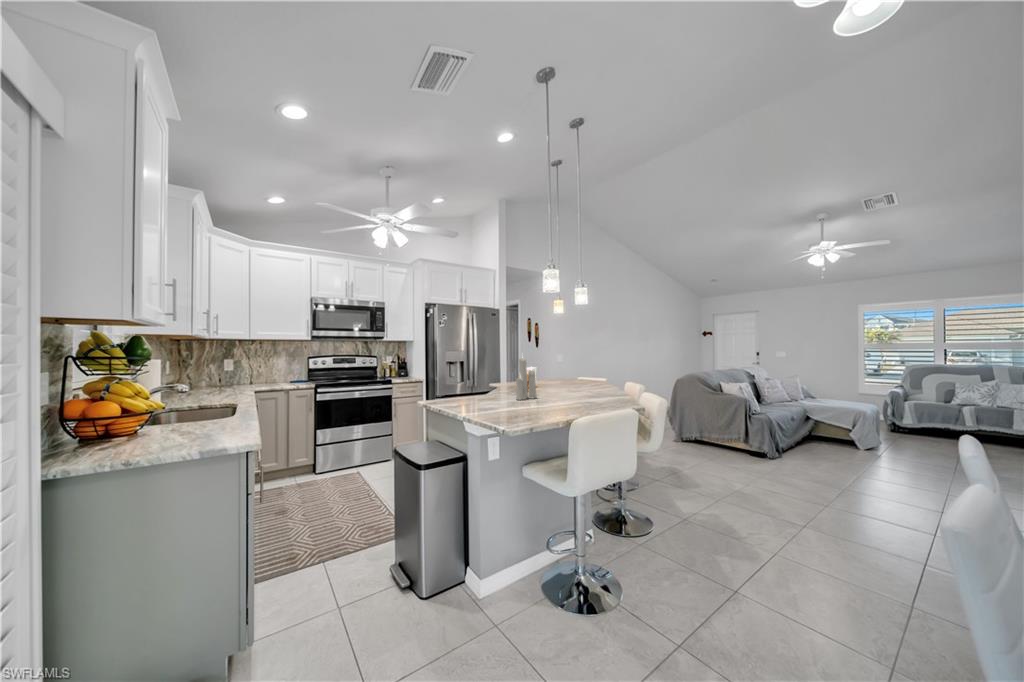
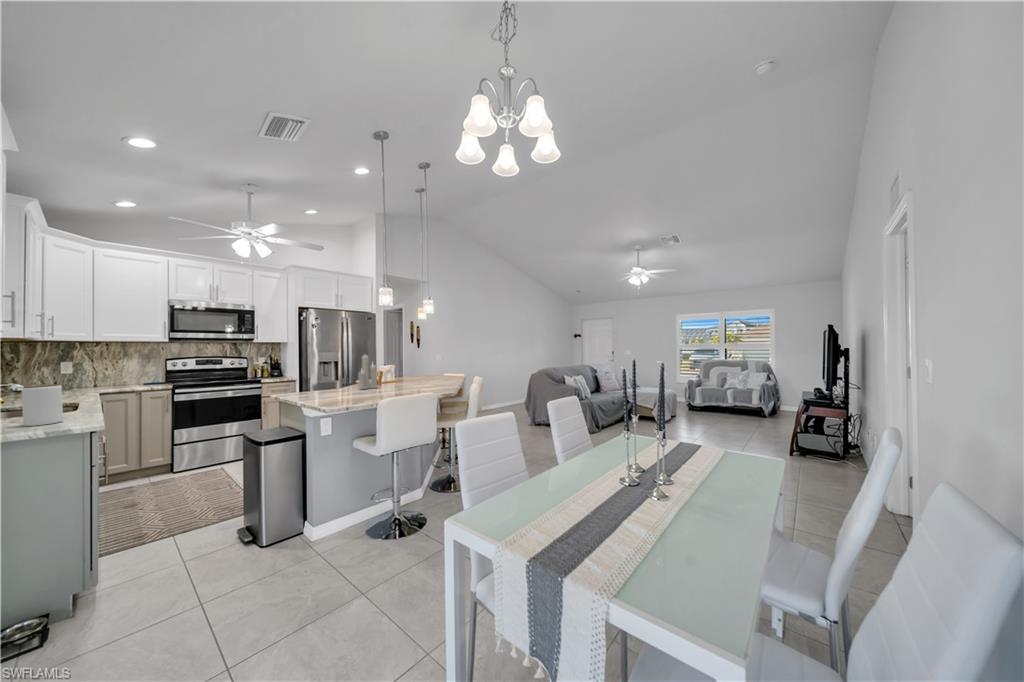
jar: none [193,391,231,440] -> present [22,384,63,426]

